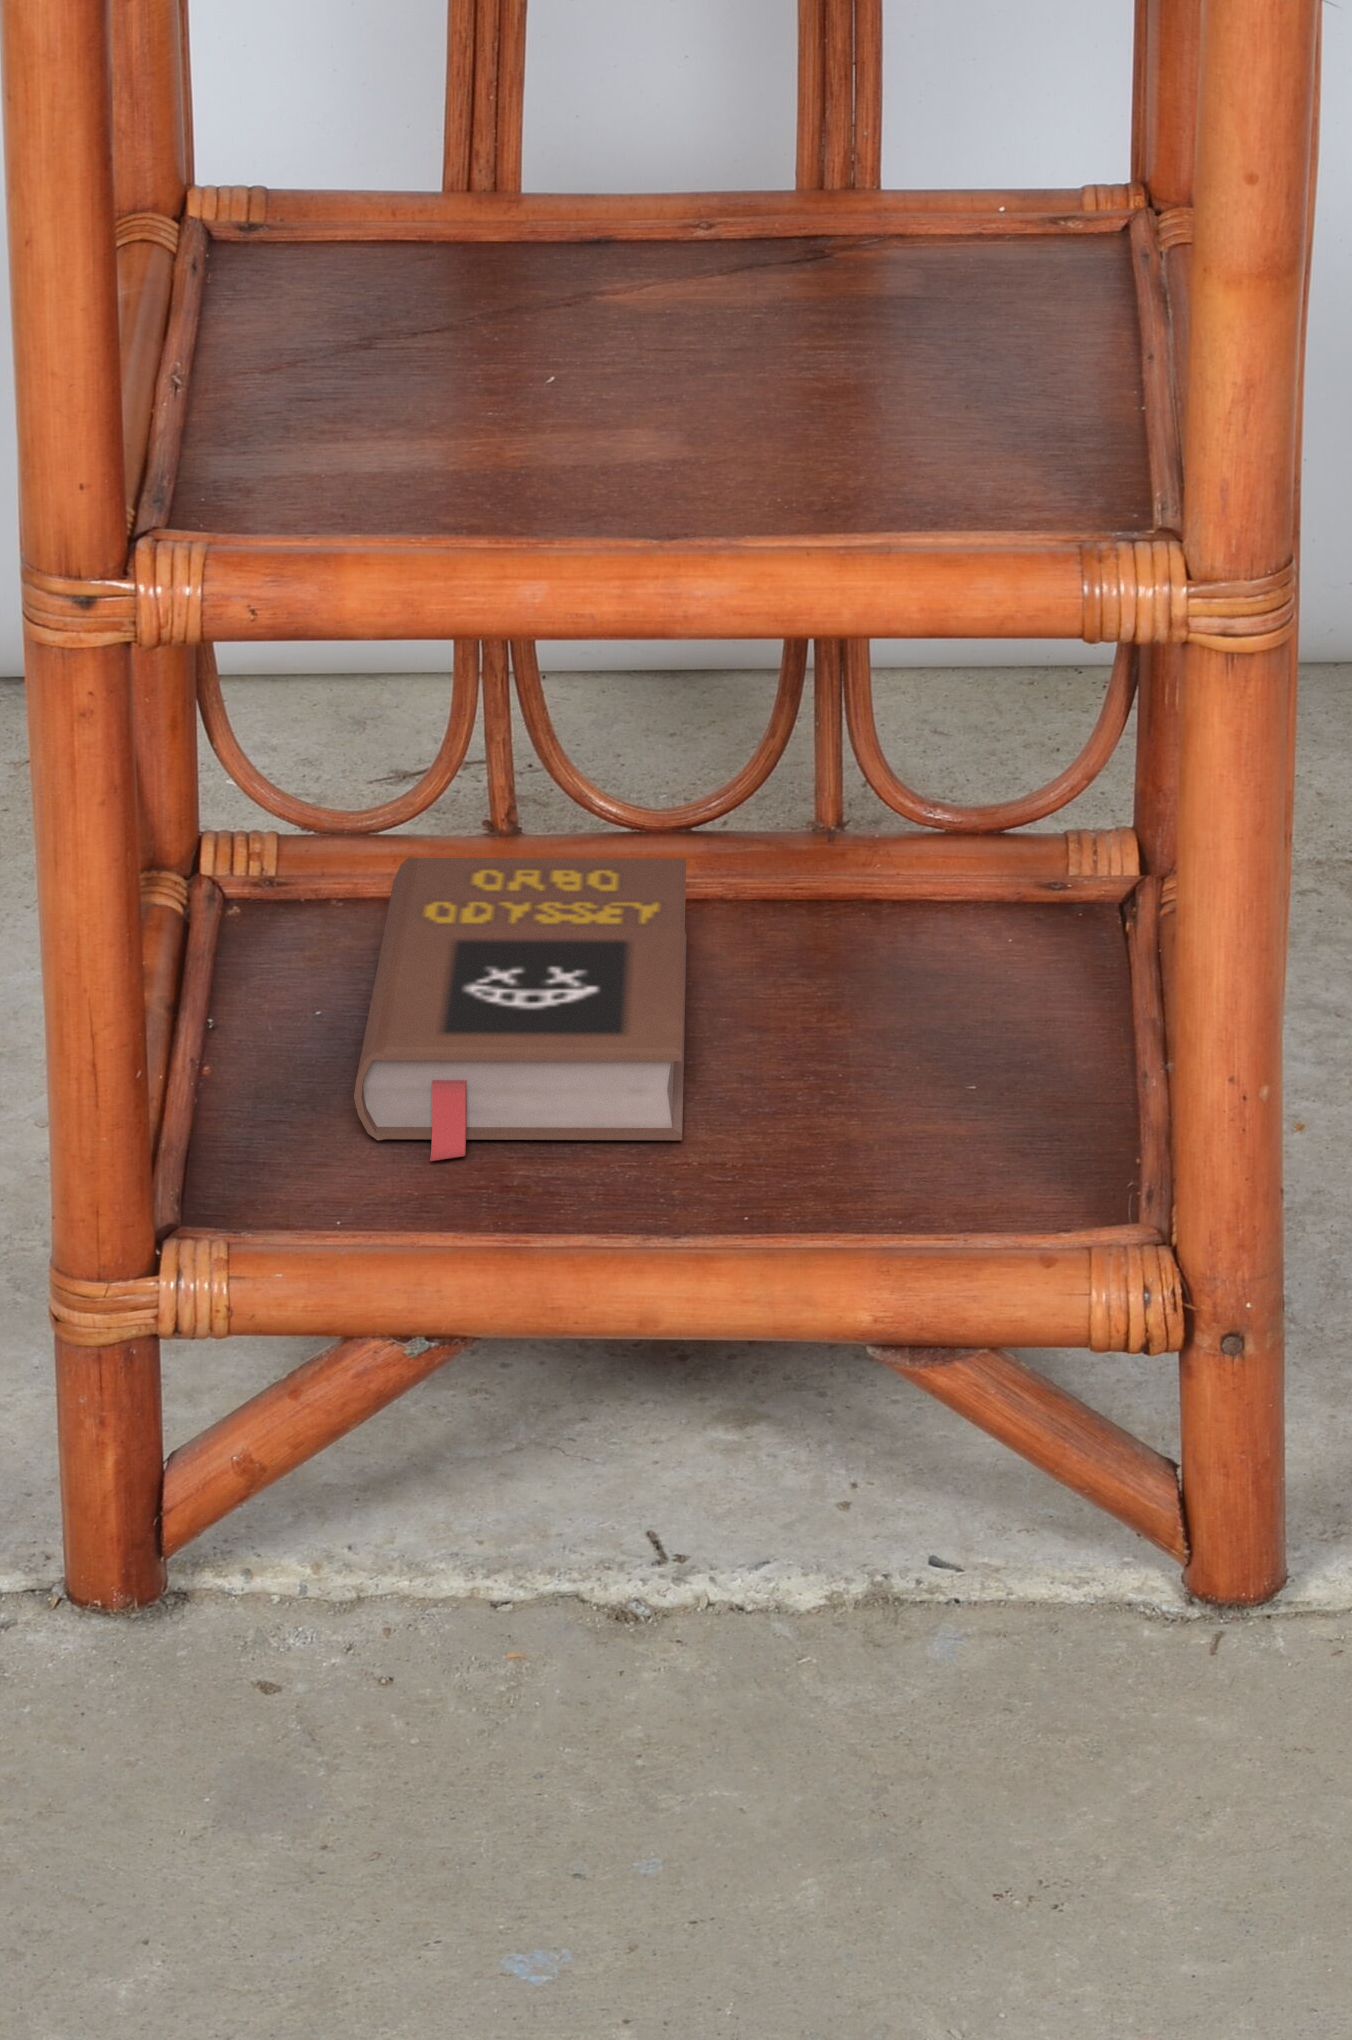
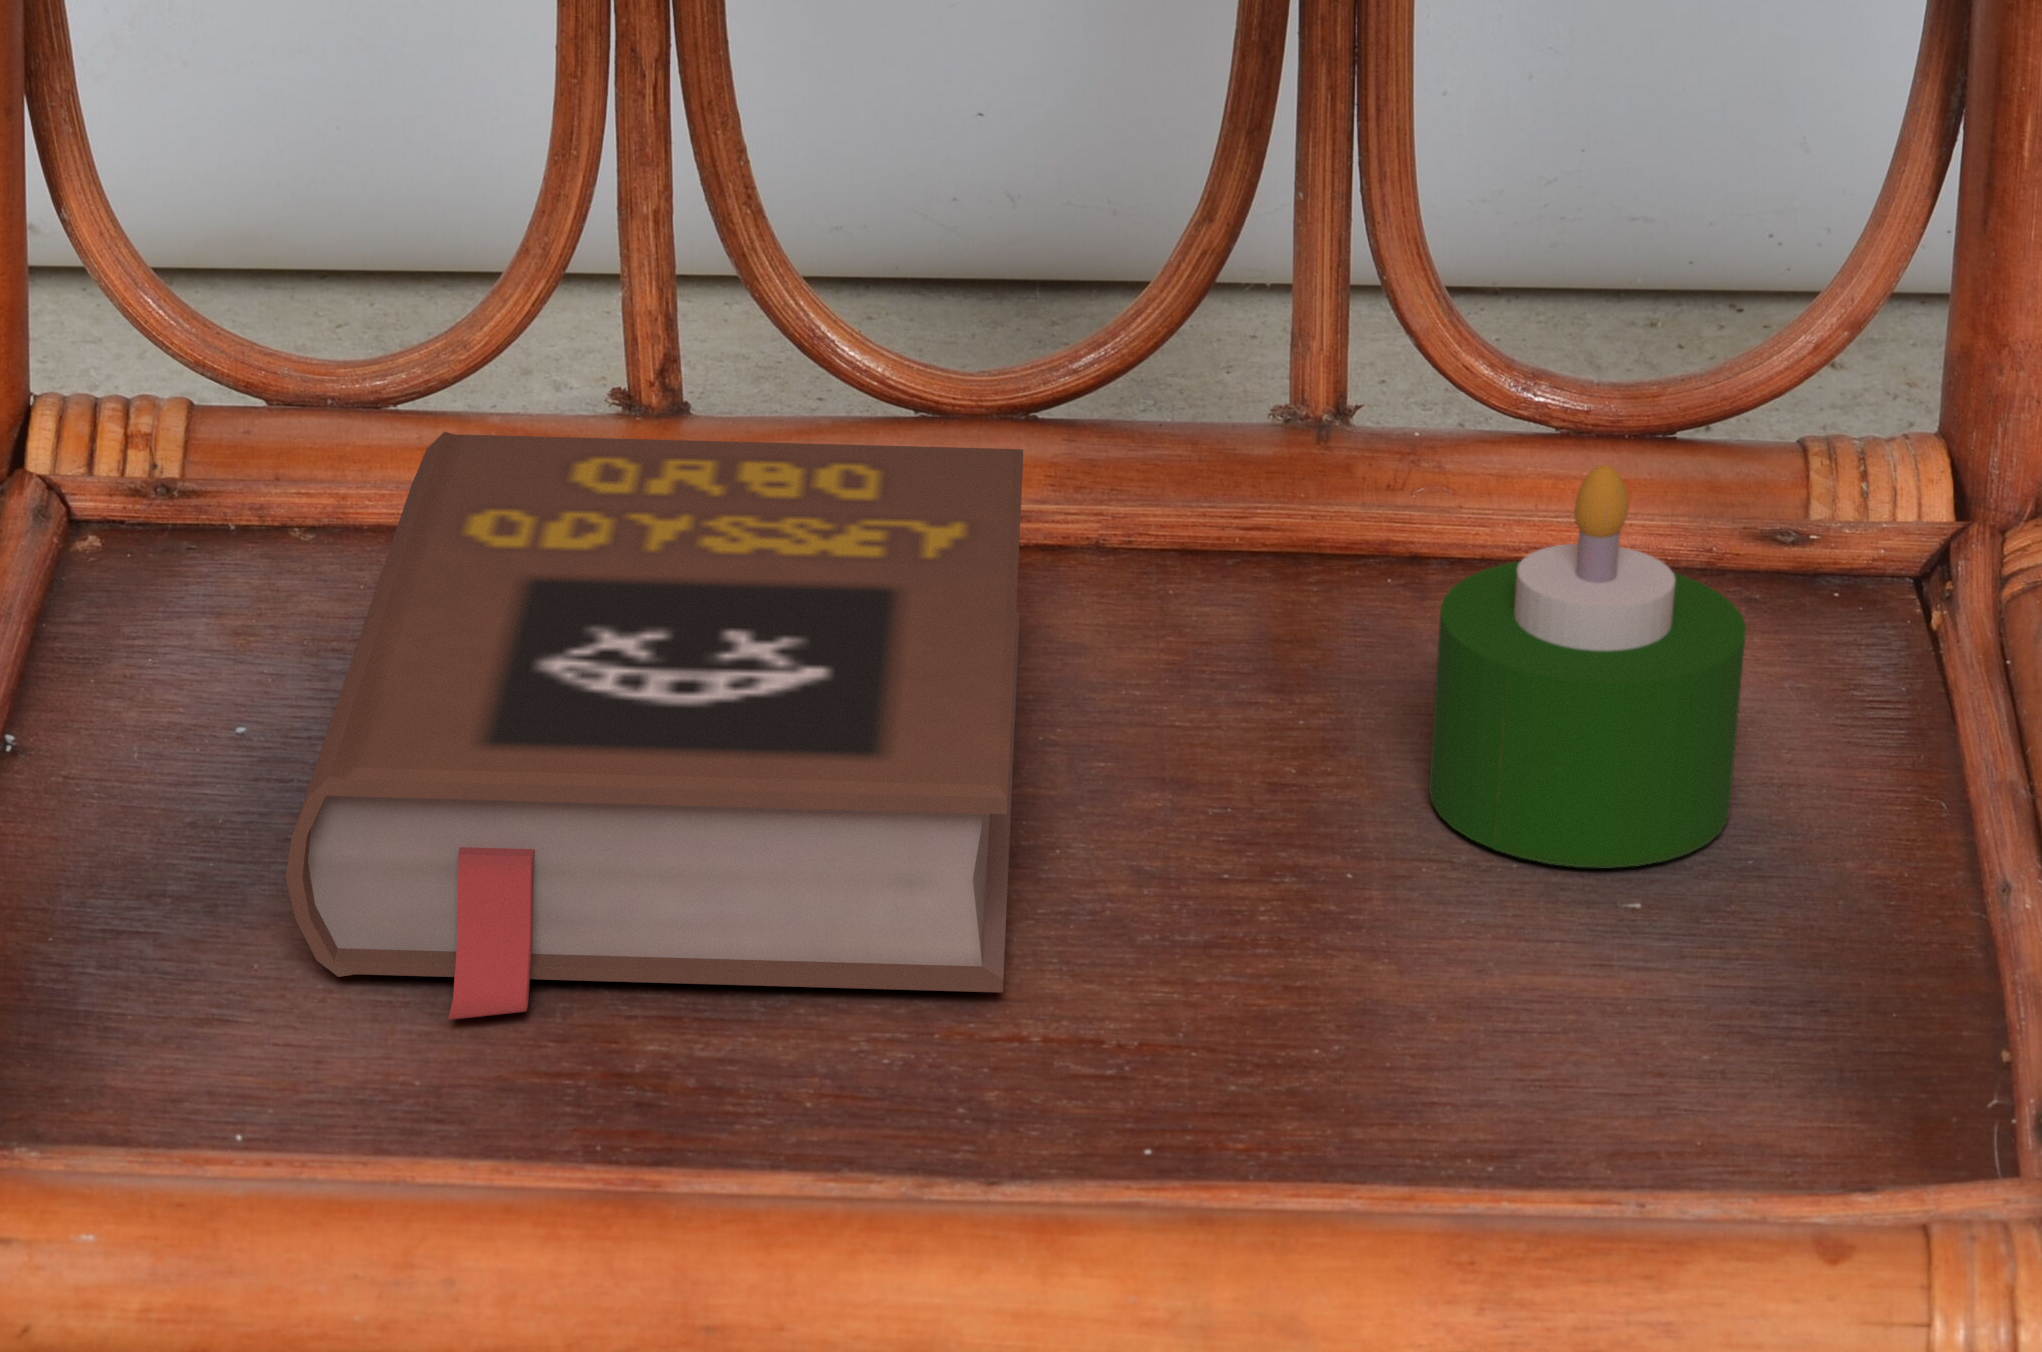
candle: none [881,878,1025,1066] -> present [1429,465,1746,867]

